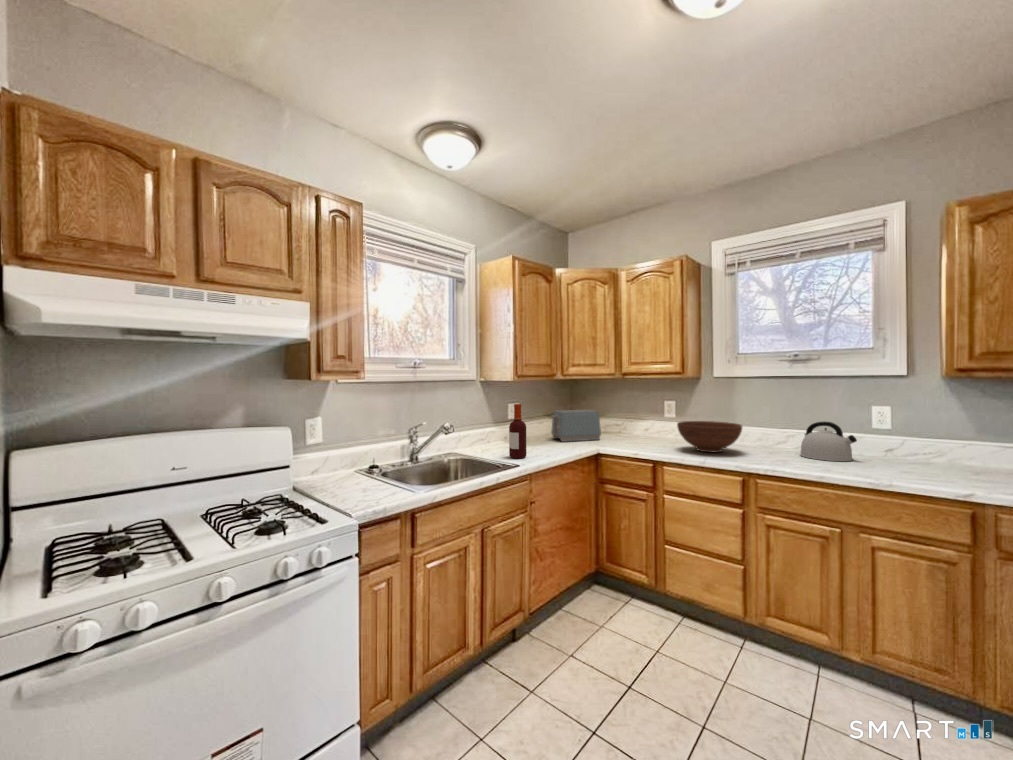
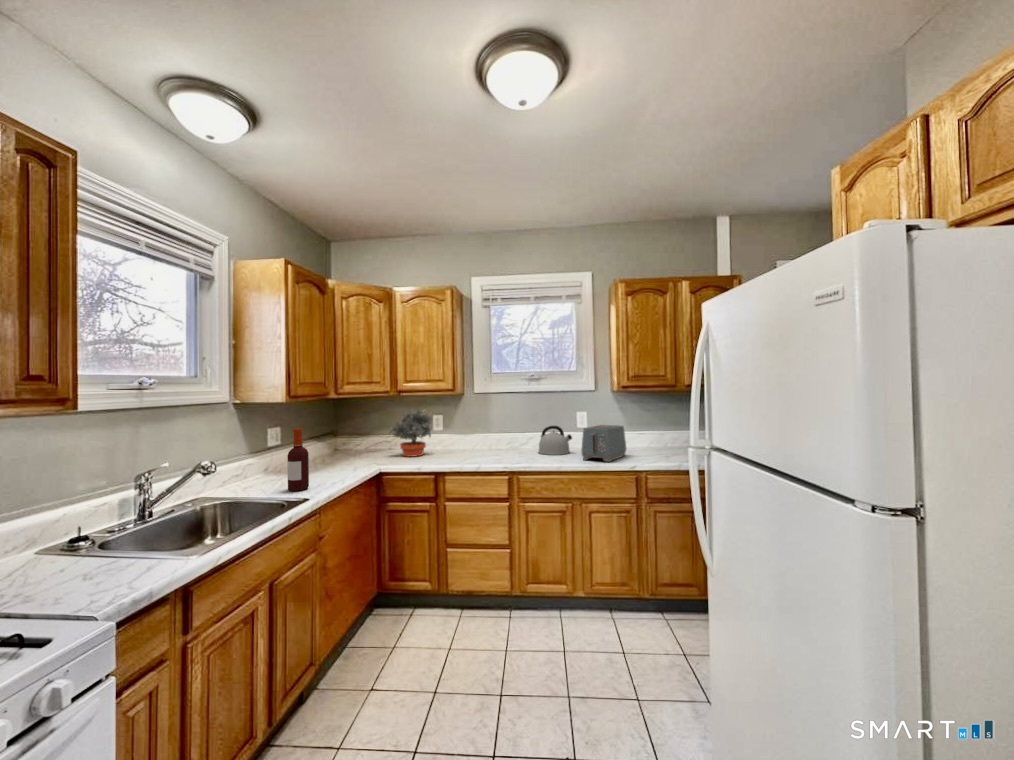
potted plant: none [616,391,662,442] -> present [390,409,432,457]
toaster: present [551,410,601,442] -> present [581,425,626,462]
fruit bowl: present [677,421,742,453] -> none [451,431,501,459]

